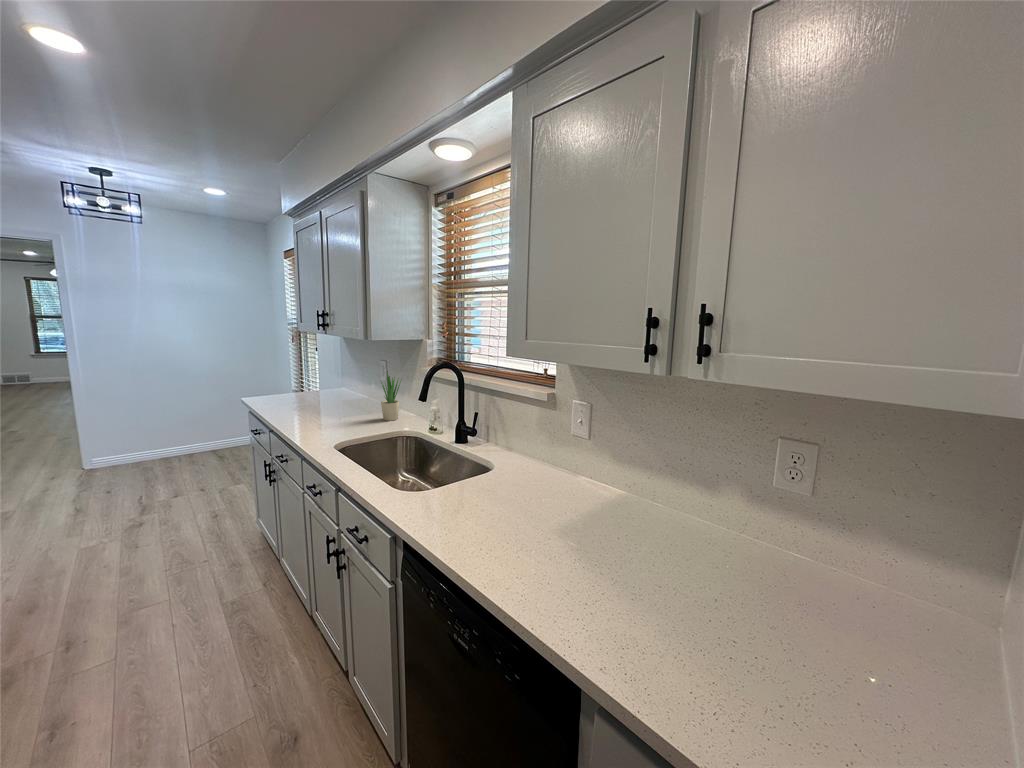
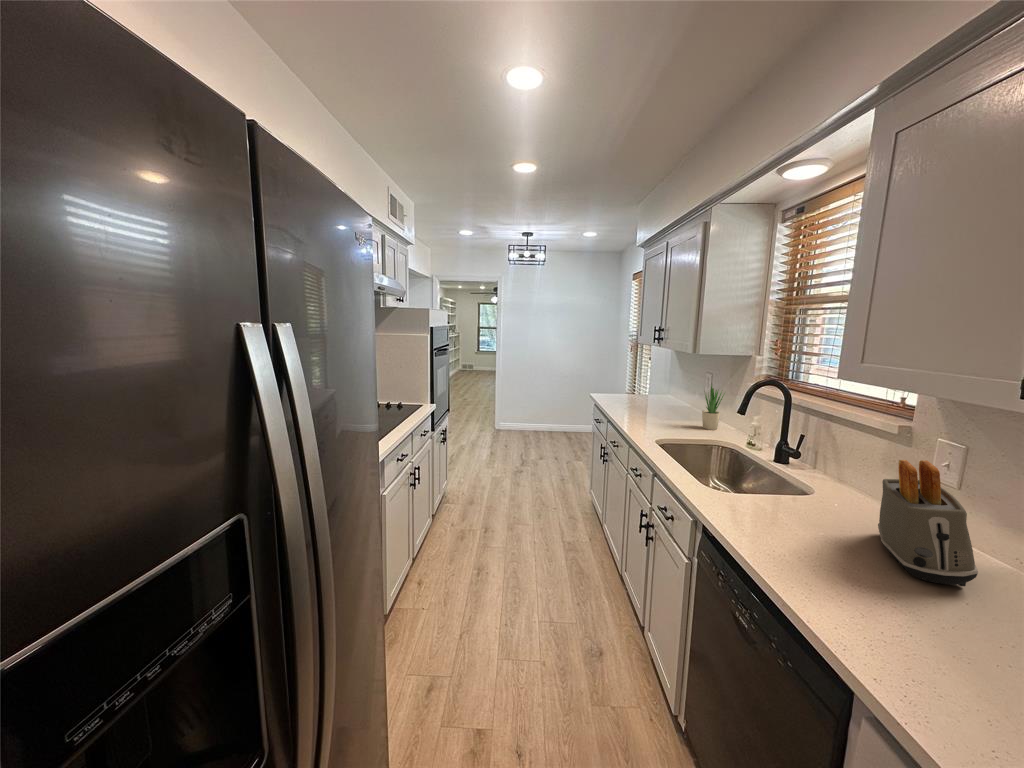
toaster: none [550,422,622,529] -> present [878,460,978,586]

